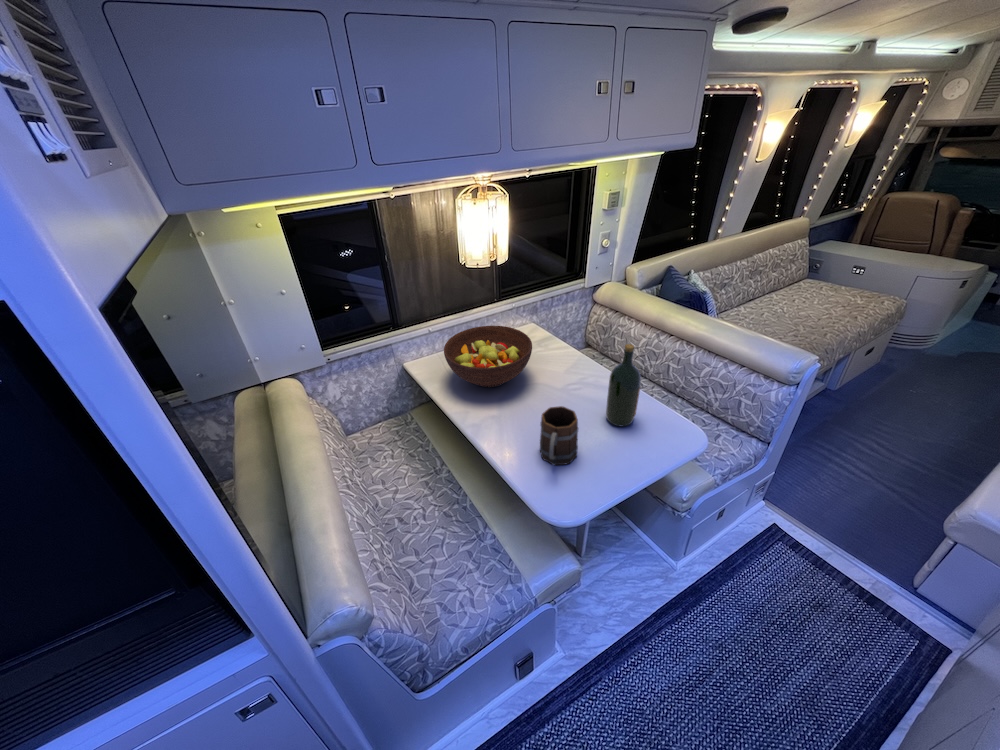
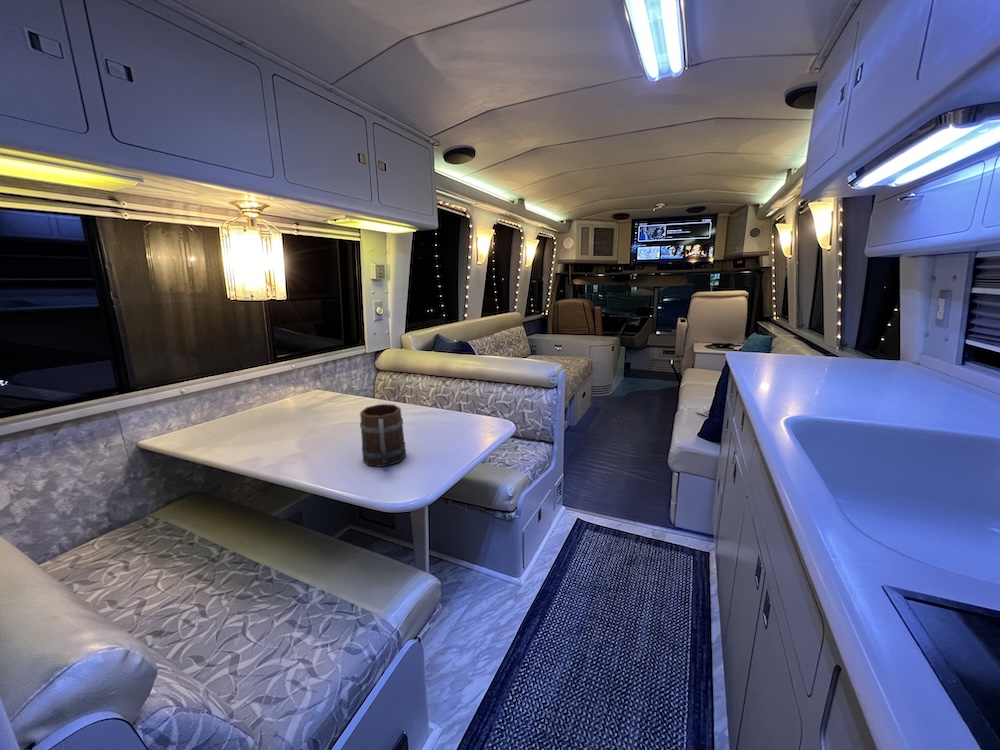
fruit bowl: present [444,326,532,387] -> none [211,371,328,434]
wine bottle: present [606,344,641,426] -> none [419,343,450,430]

